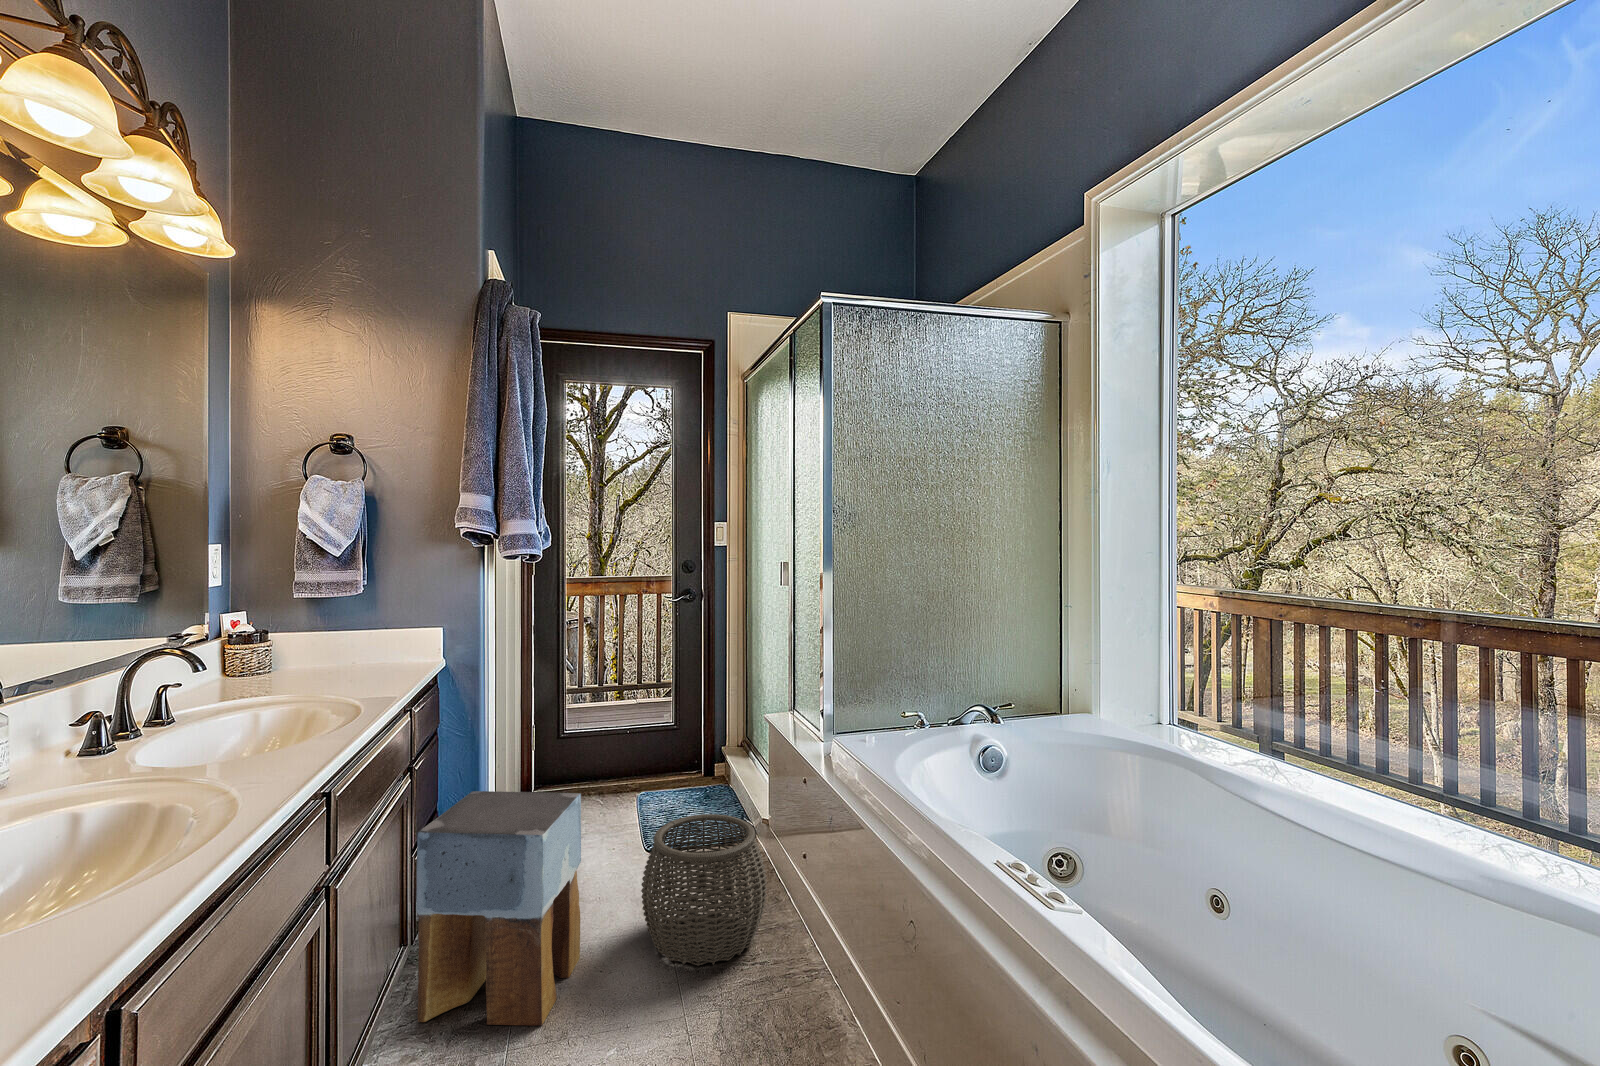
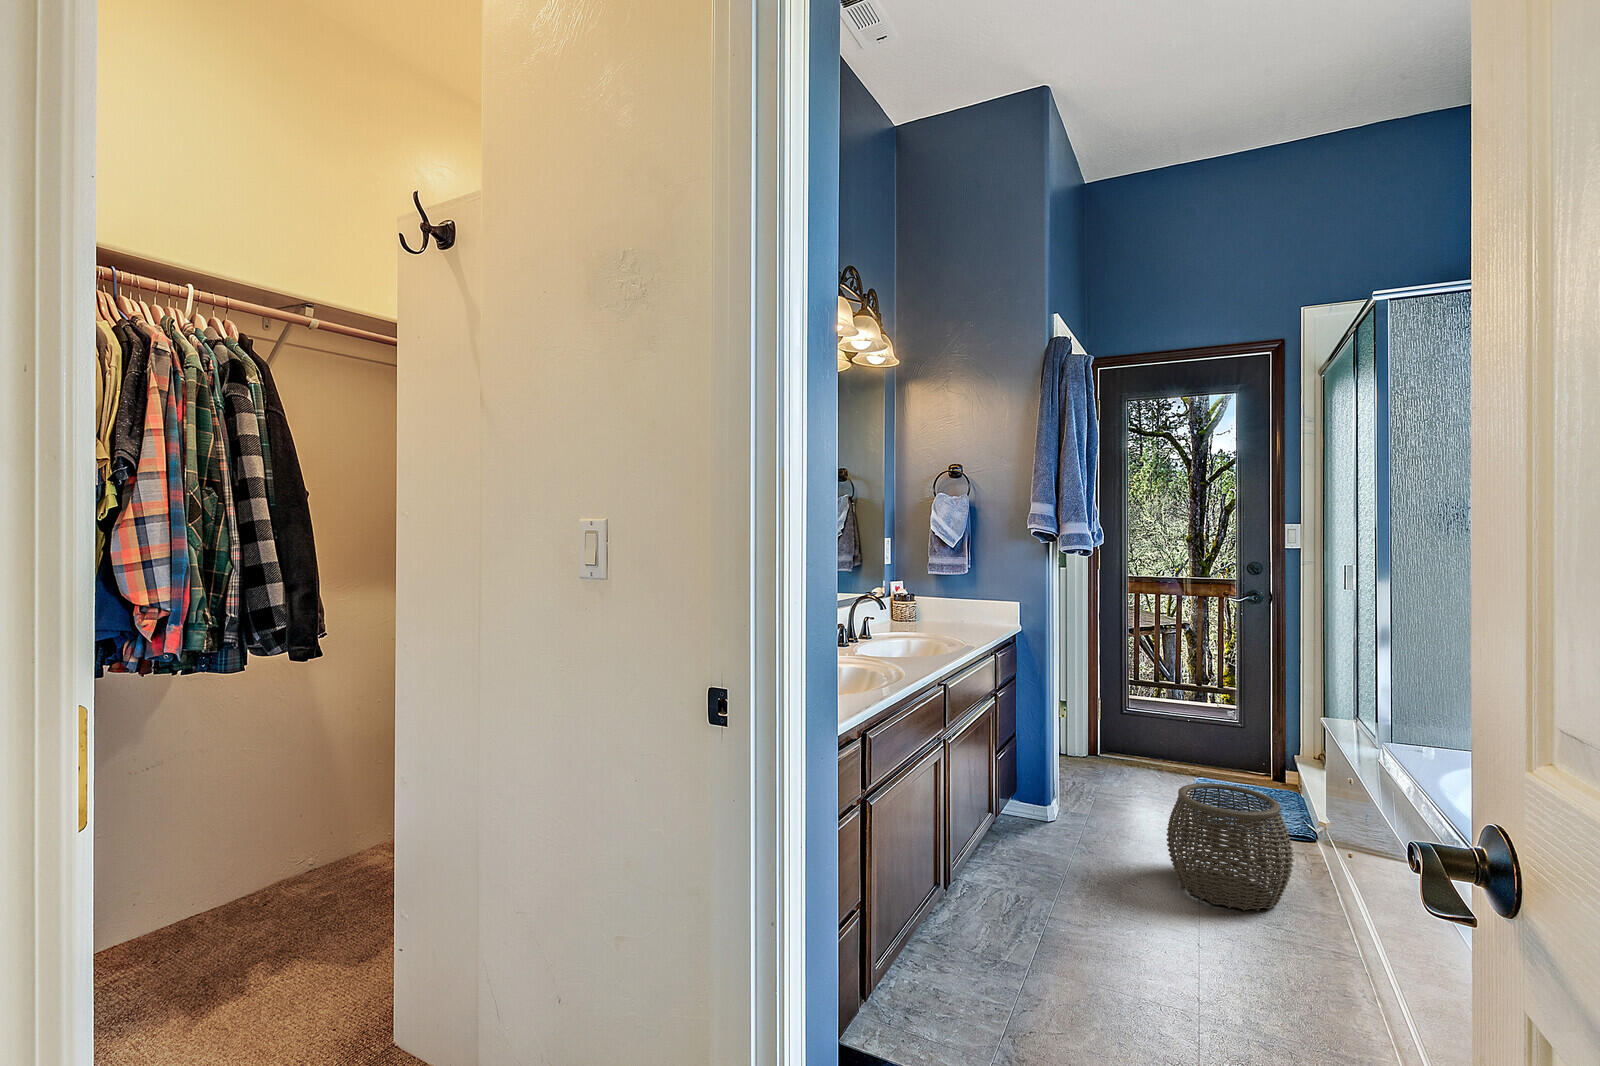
stool: present [416,791,581,1025] -> none [995,722,1115,894]

